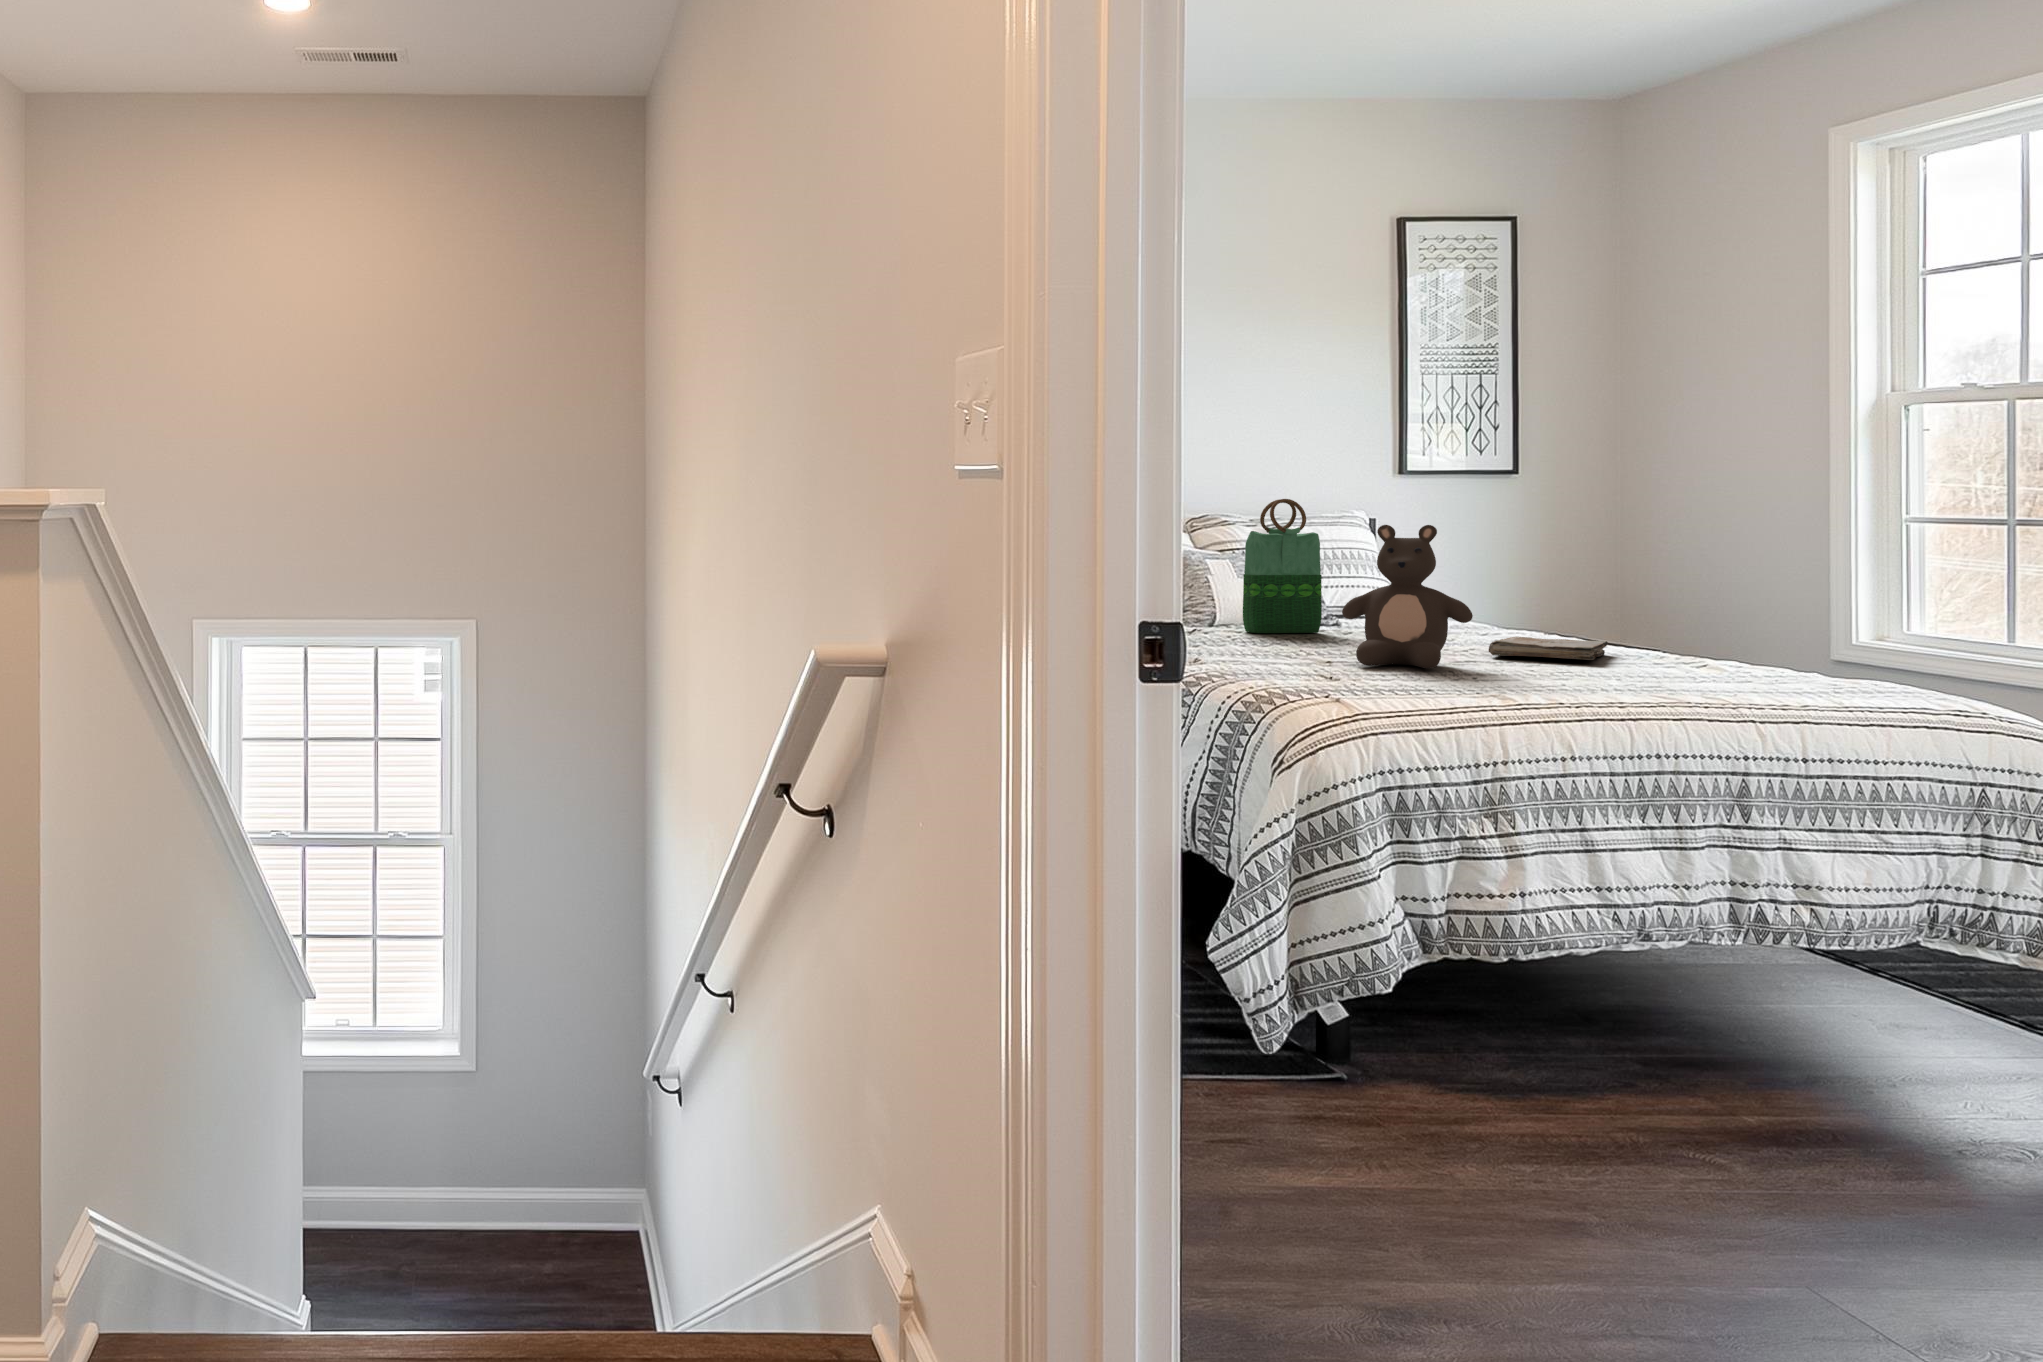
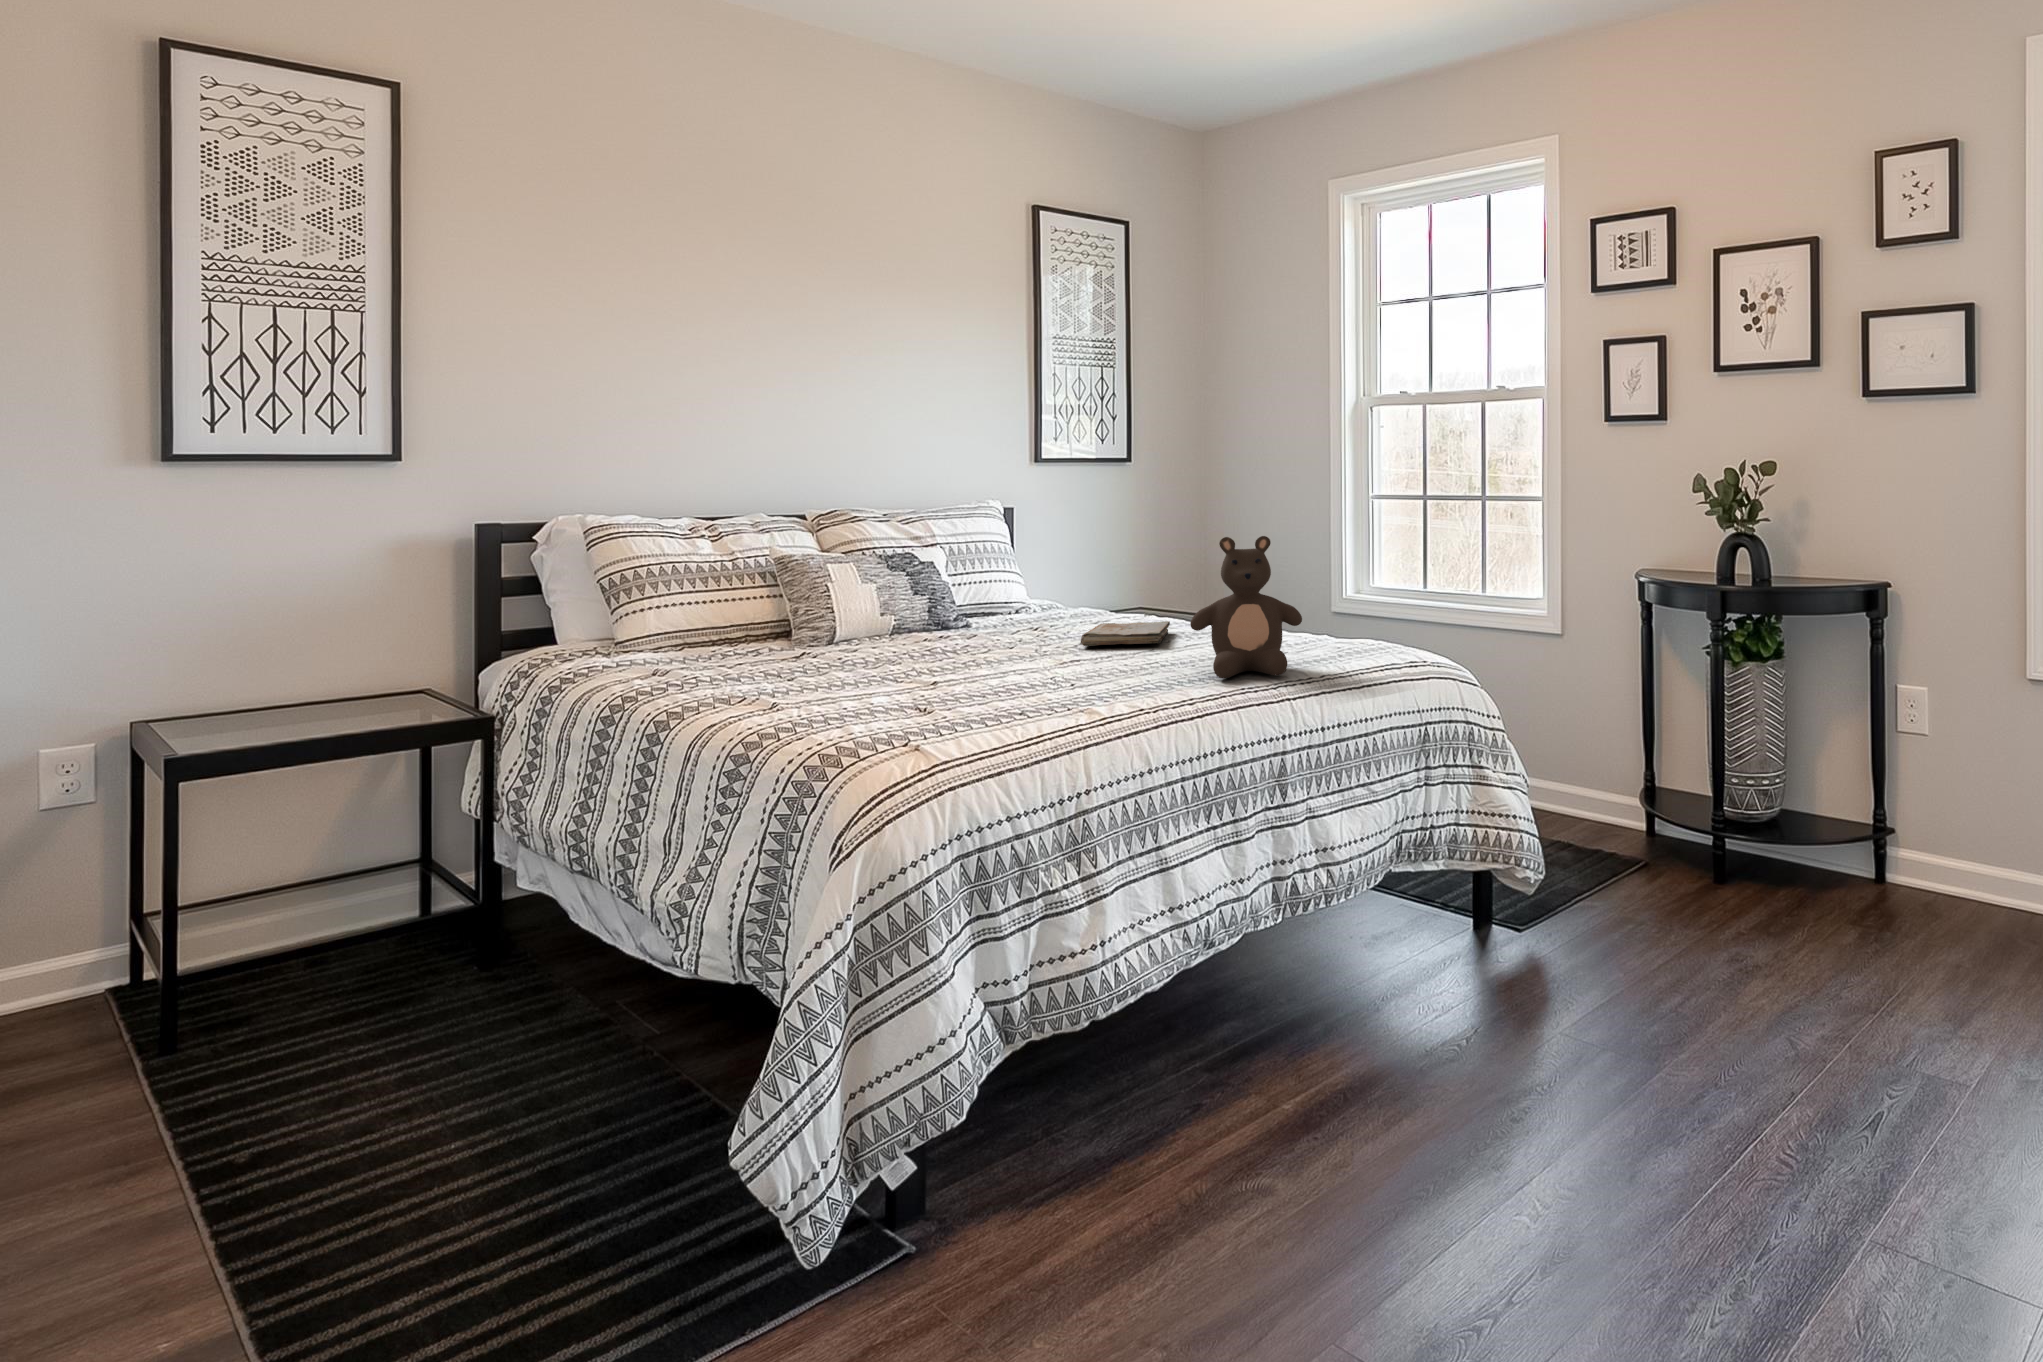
tote bag: present [1243,499,1322,633] -> none [868,509,944,639]
teddy bear: present [1342,525,1473,669] -> present [1190,536,1302,679]

